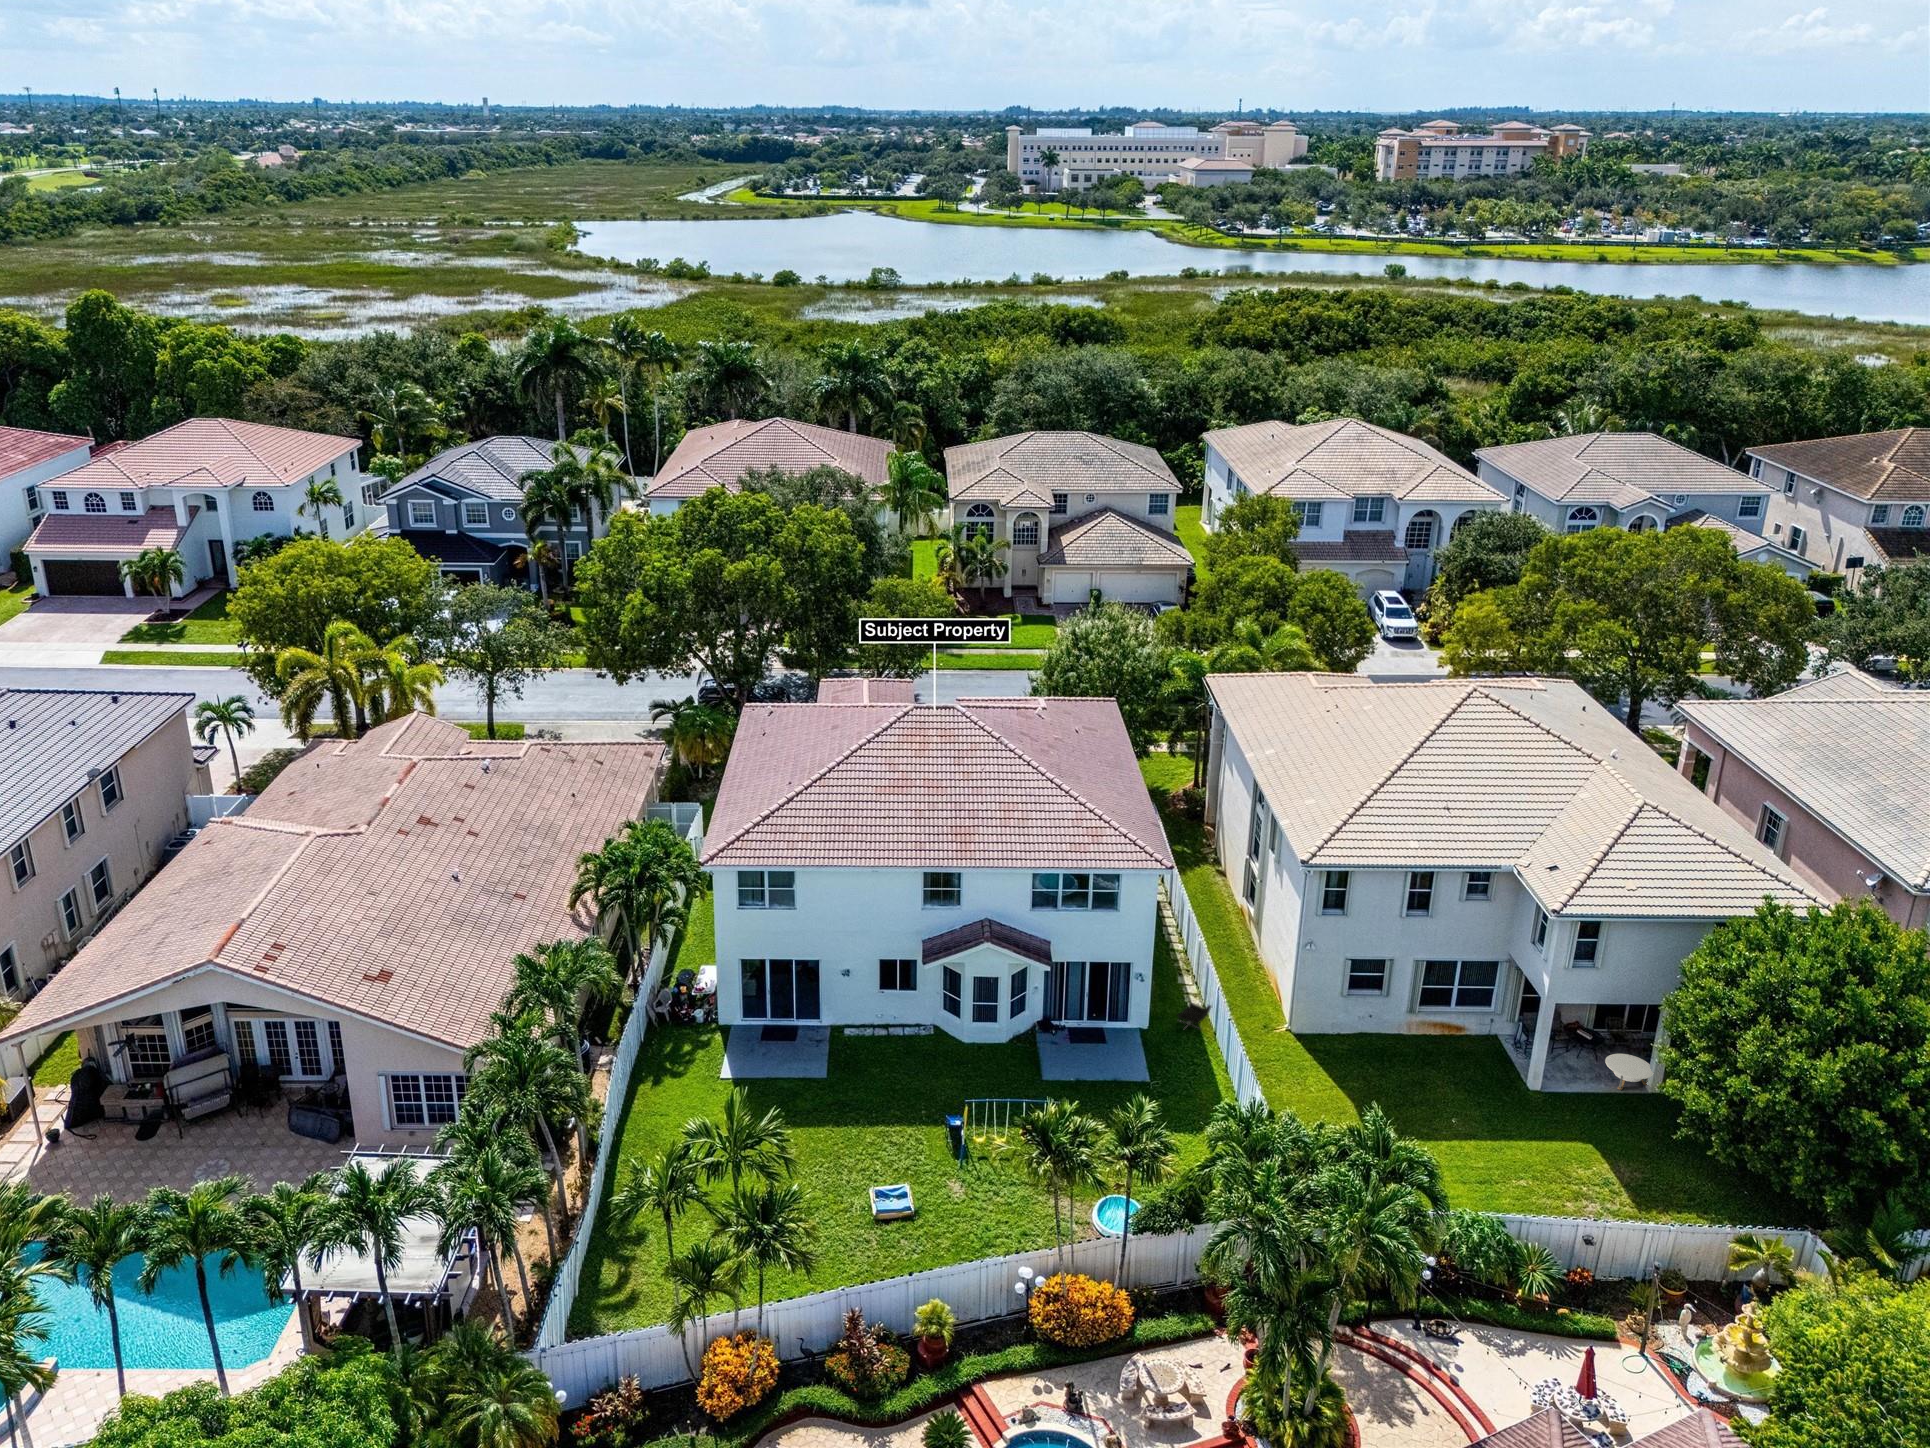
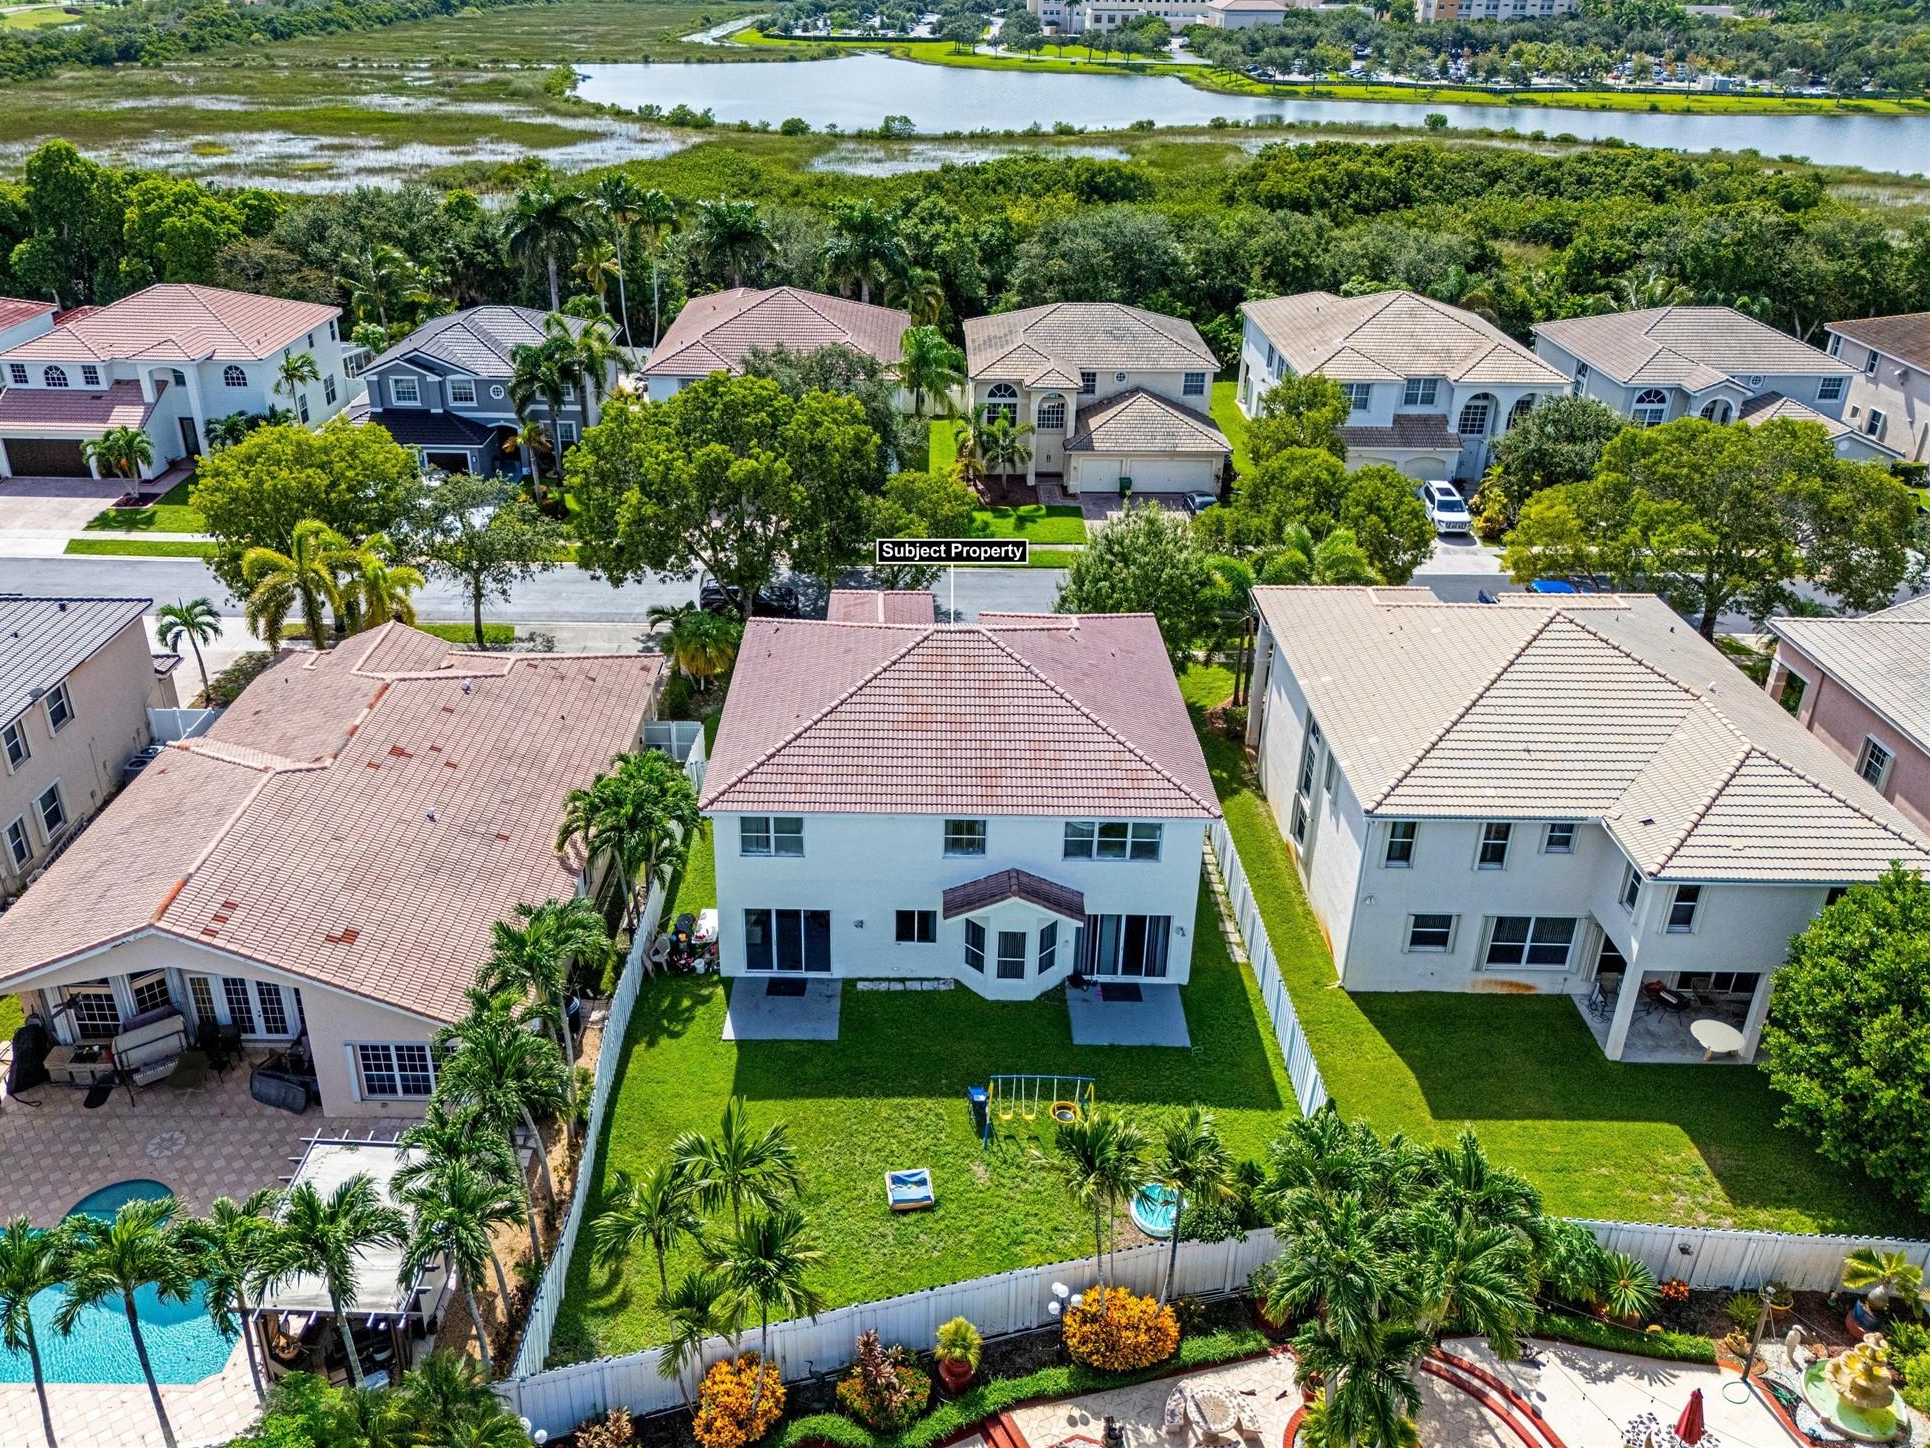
lounge chair: present [1177,1003,1211,1028] -> present [164,1052,210,1099]

